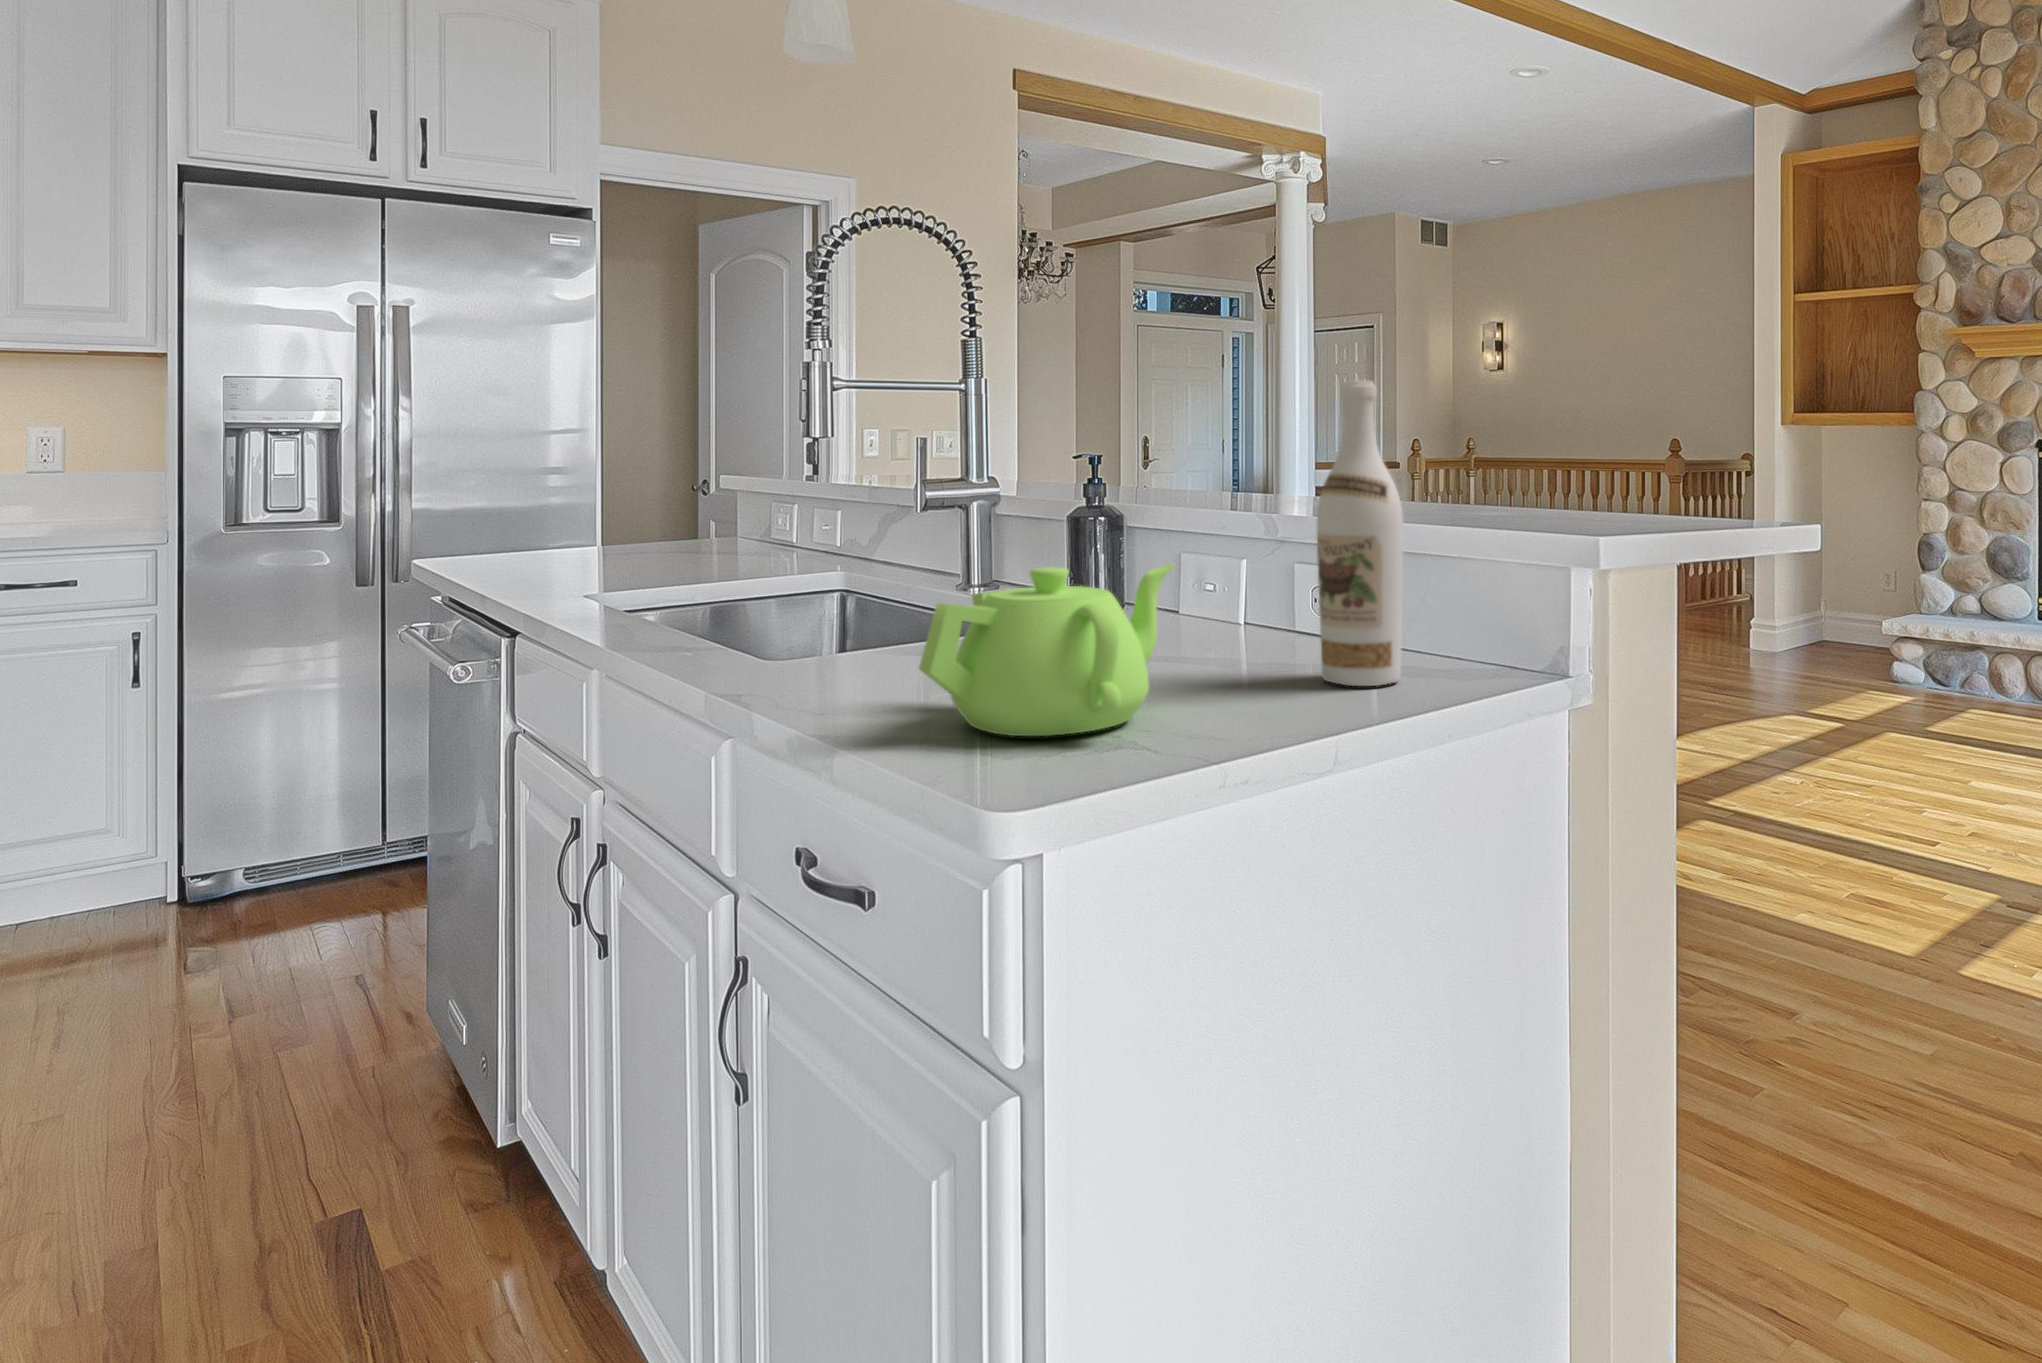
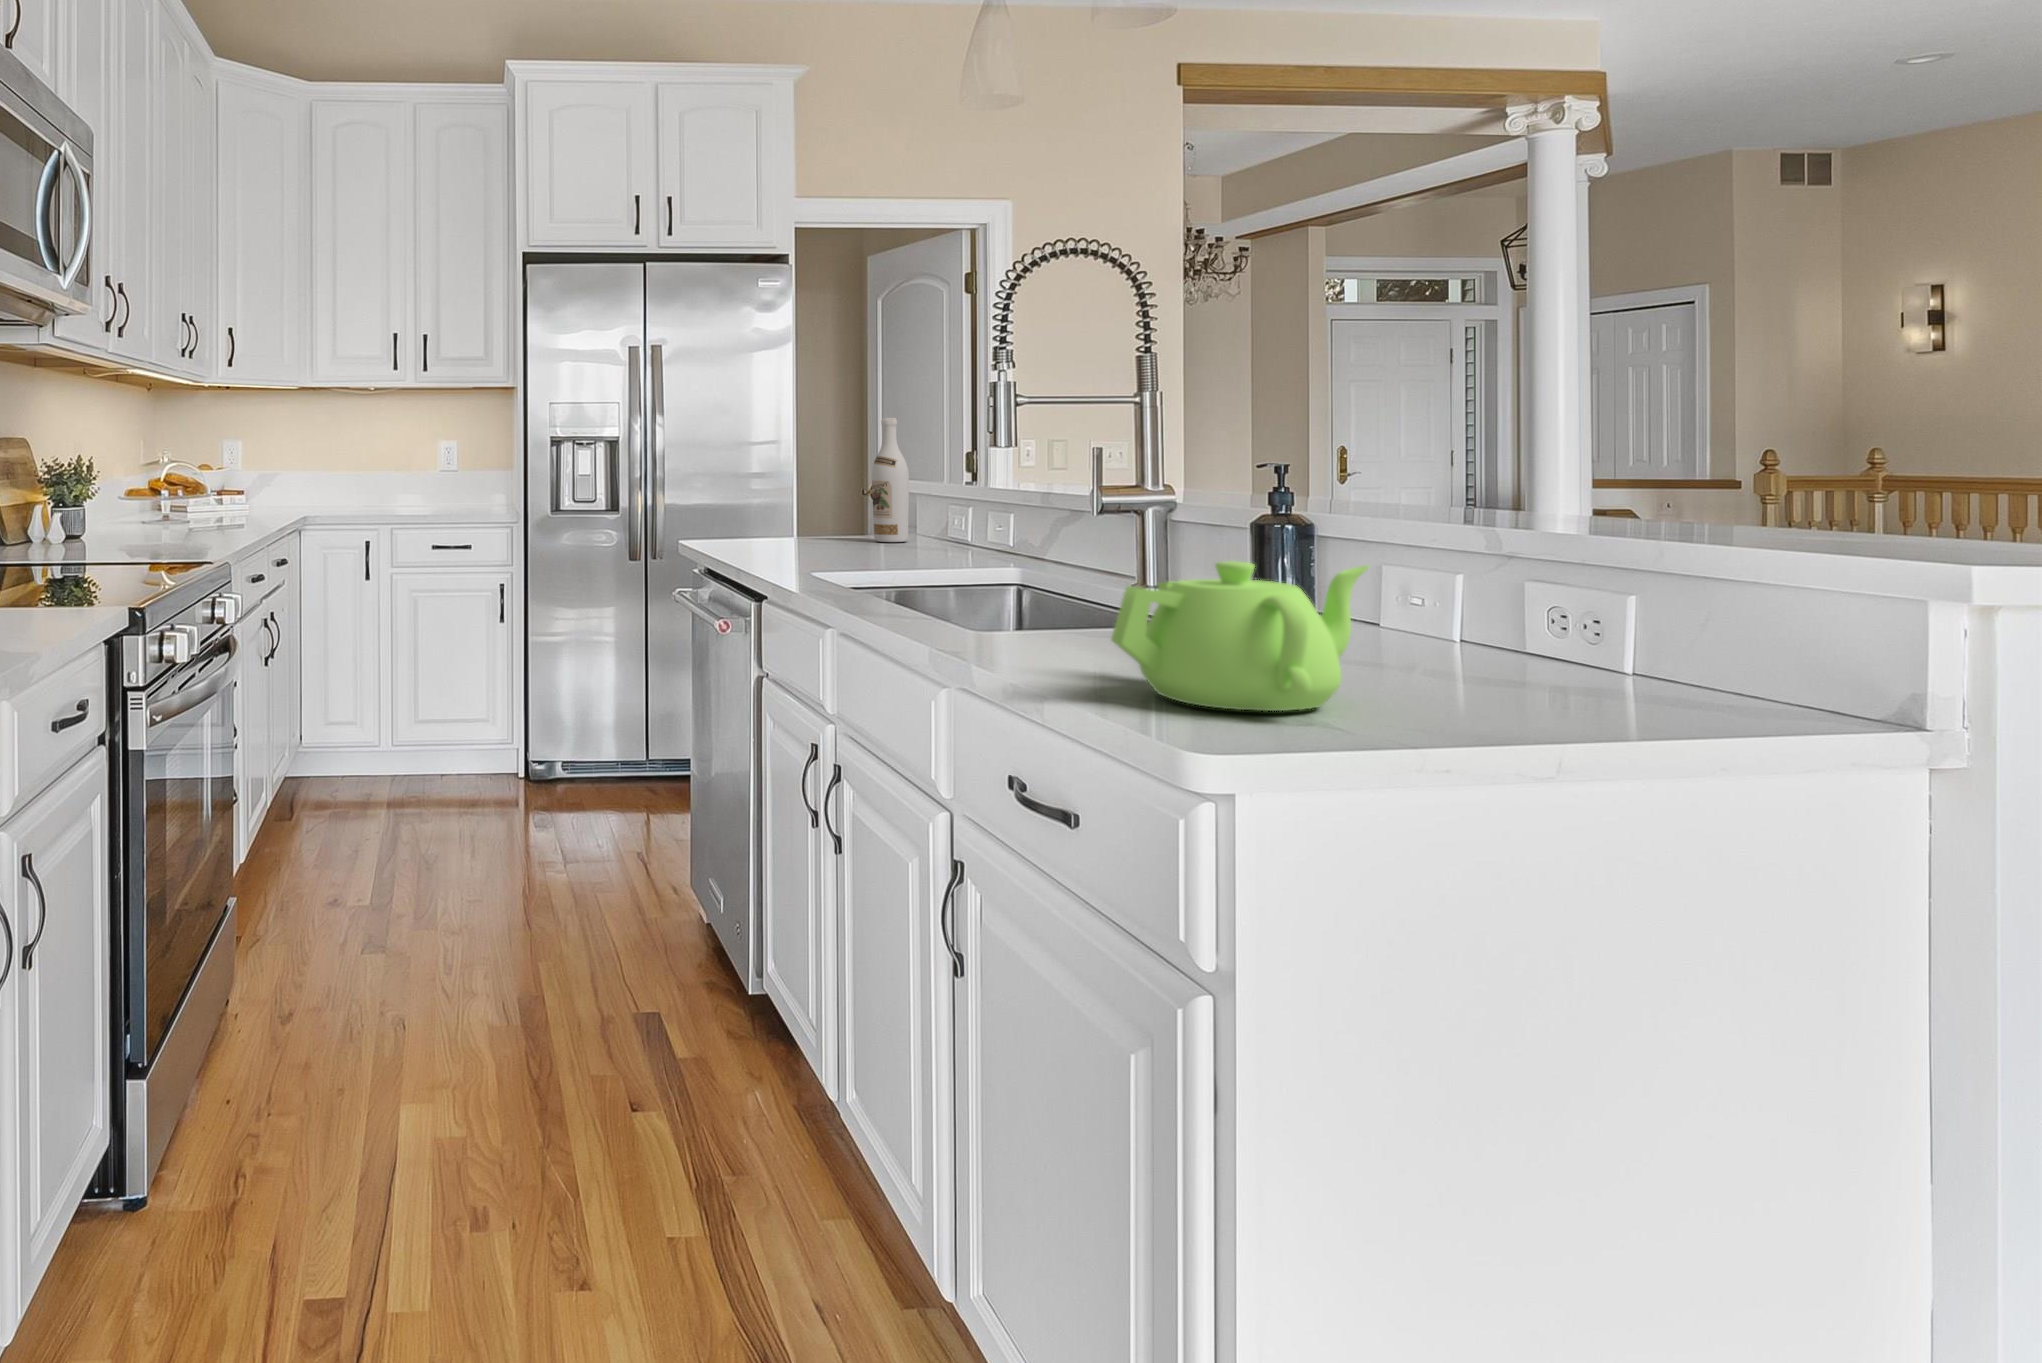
wine bottle: present [1317,381,1403,686] -> present [872,418,909,542]

